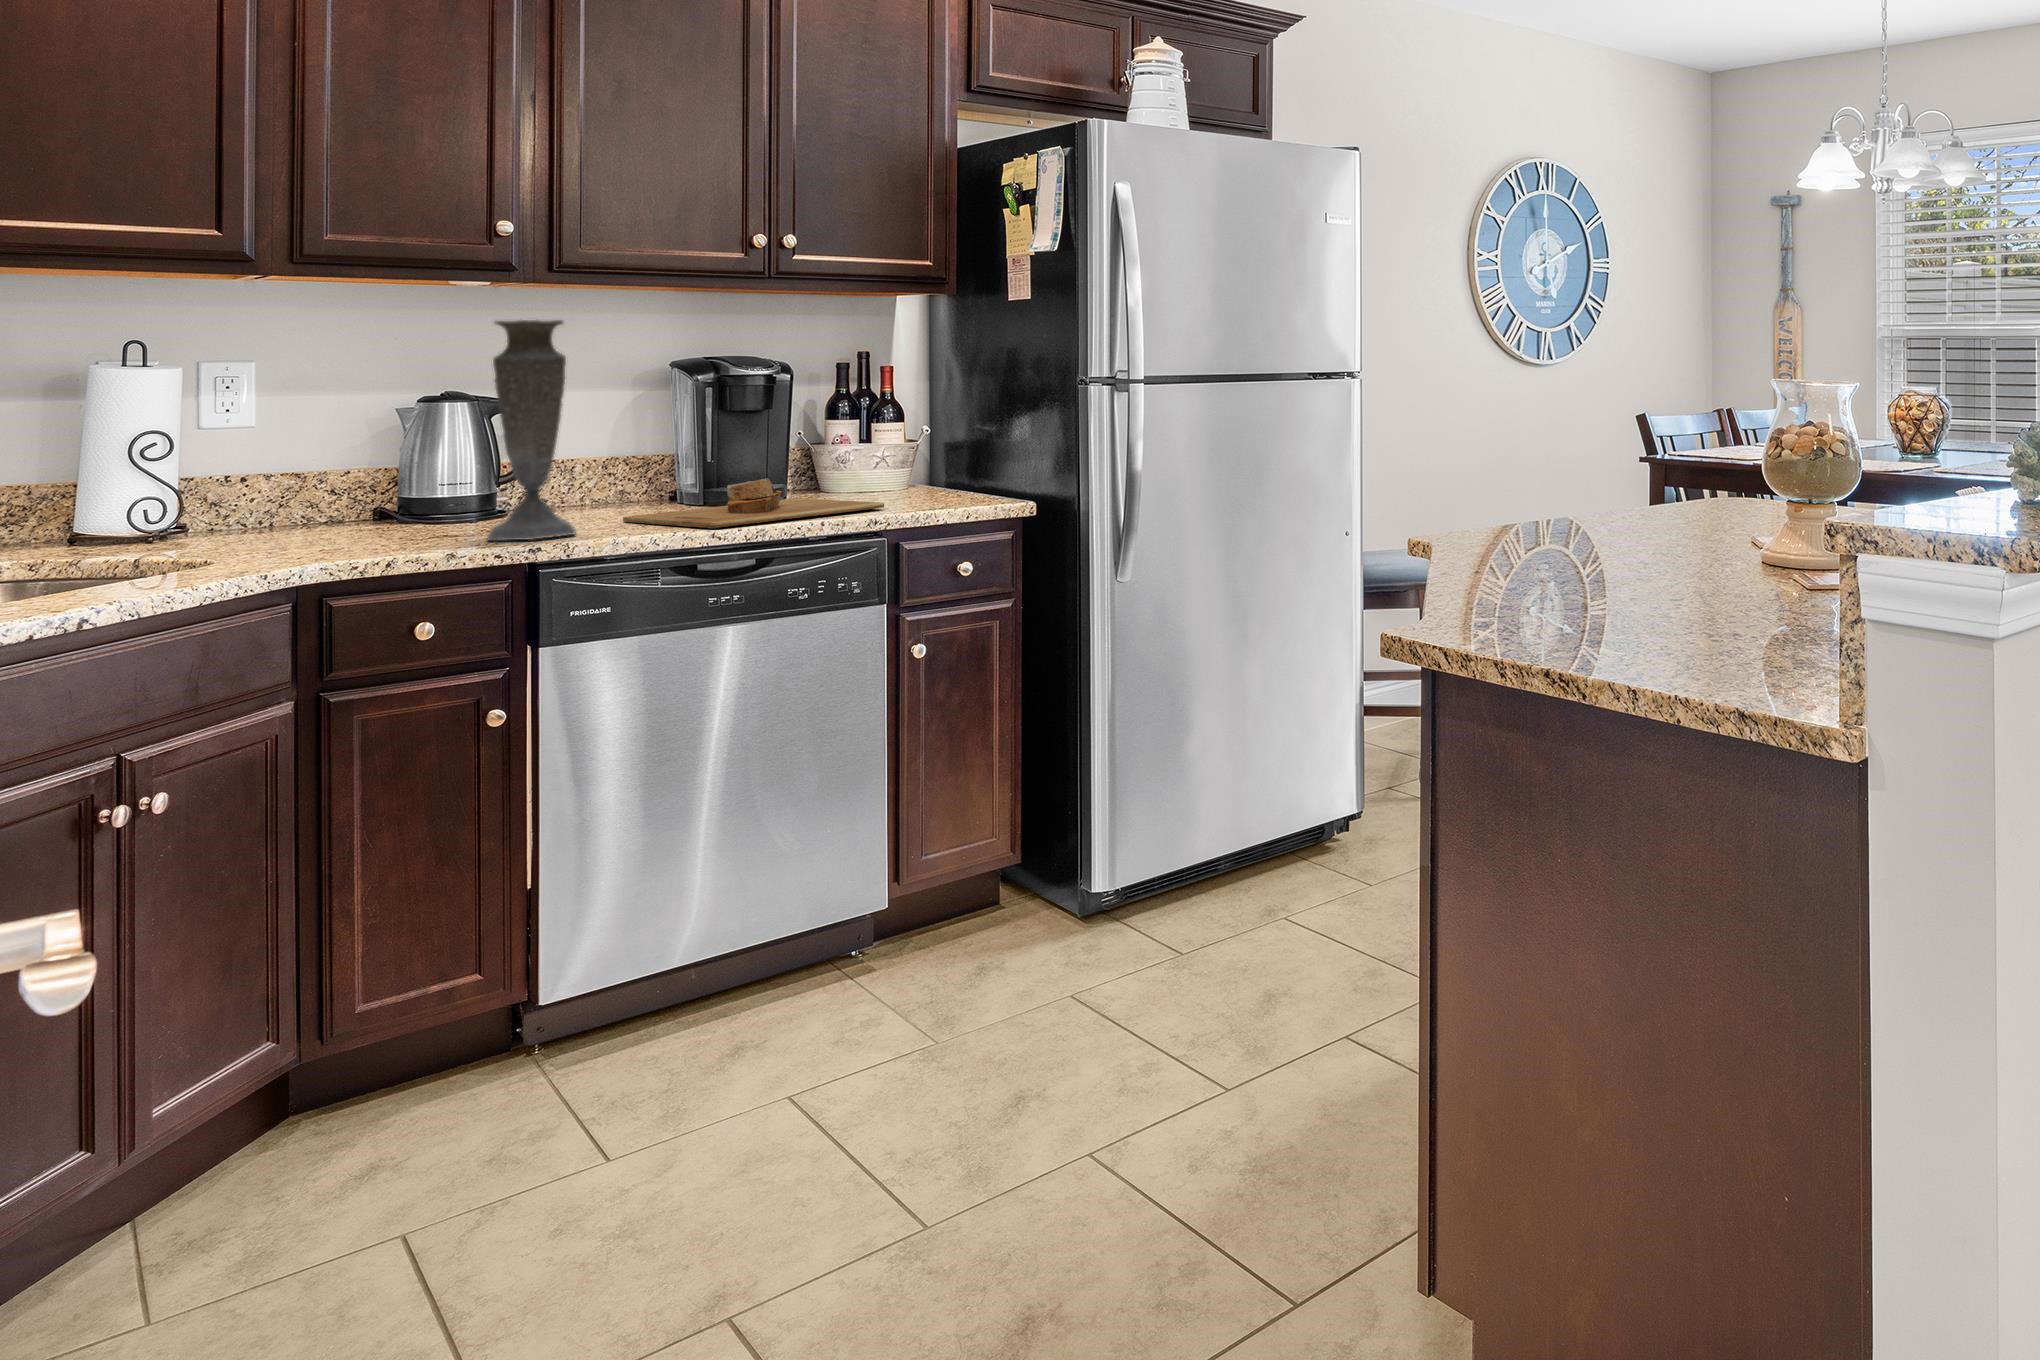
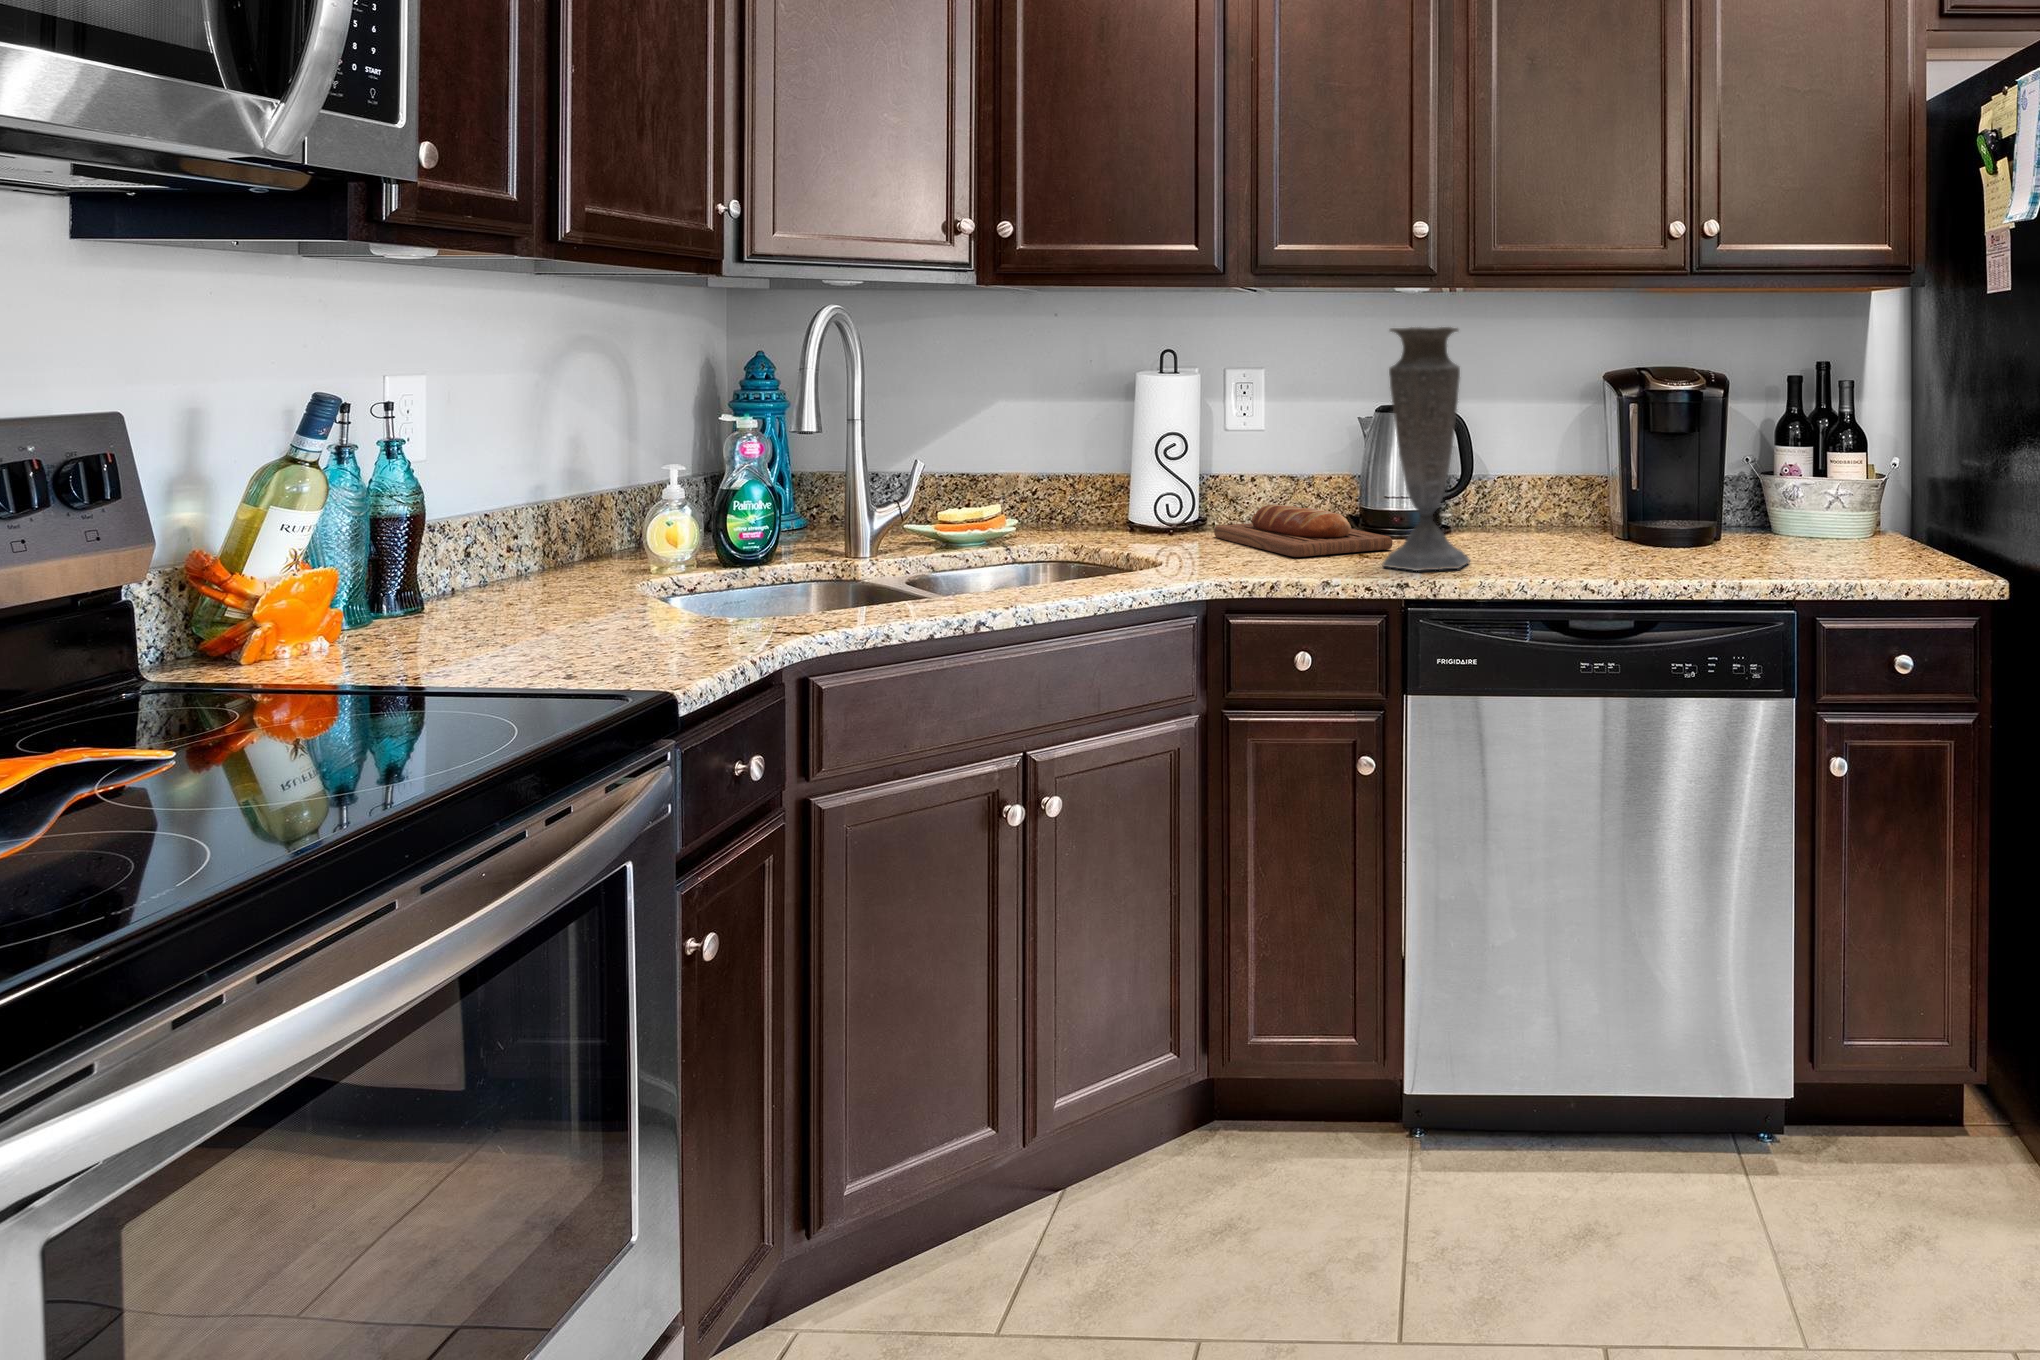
cutting board: present [623,478,884,528] -> none [1532,517,1810,578]
bread loaf: none [209,501,466,544] -> present [1214,505,1392,557]

